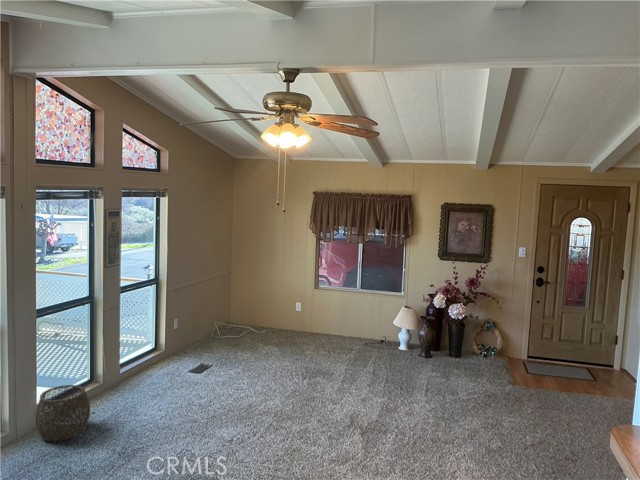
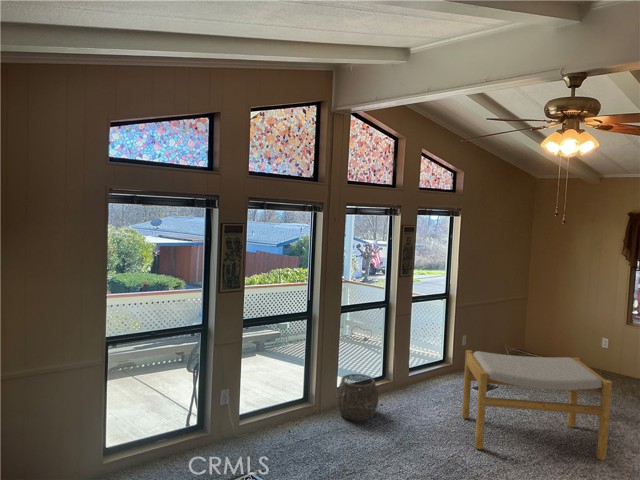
footstool: none [183,325,310,431] -> present [462,350,612,460]

